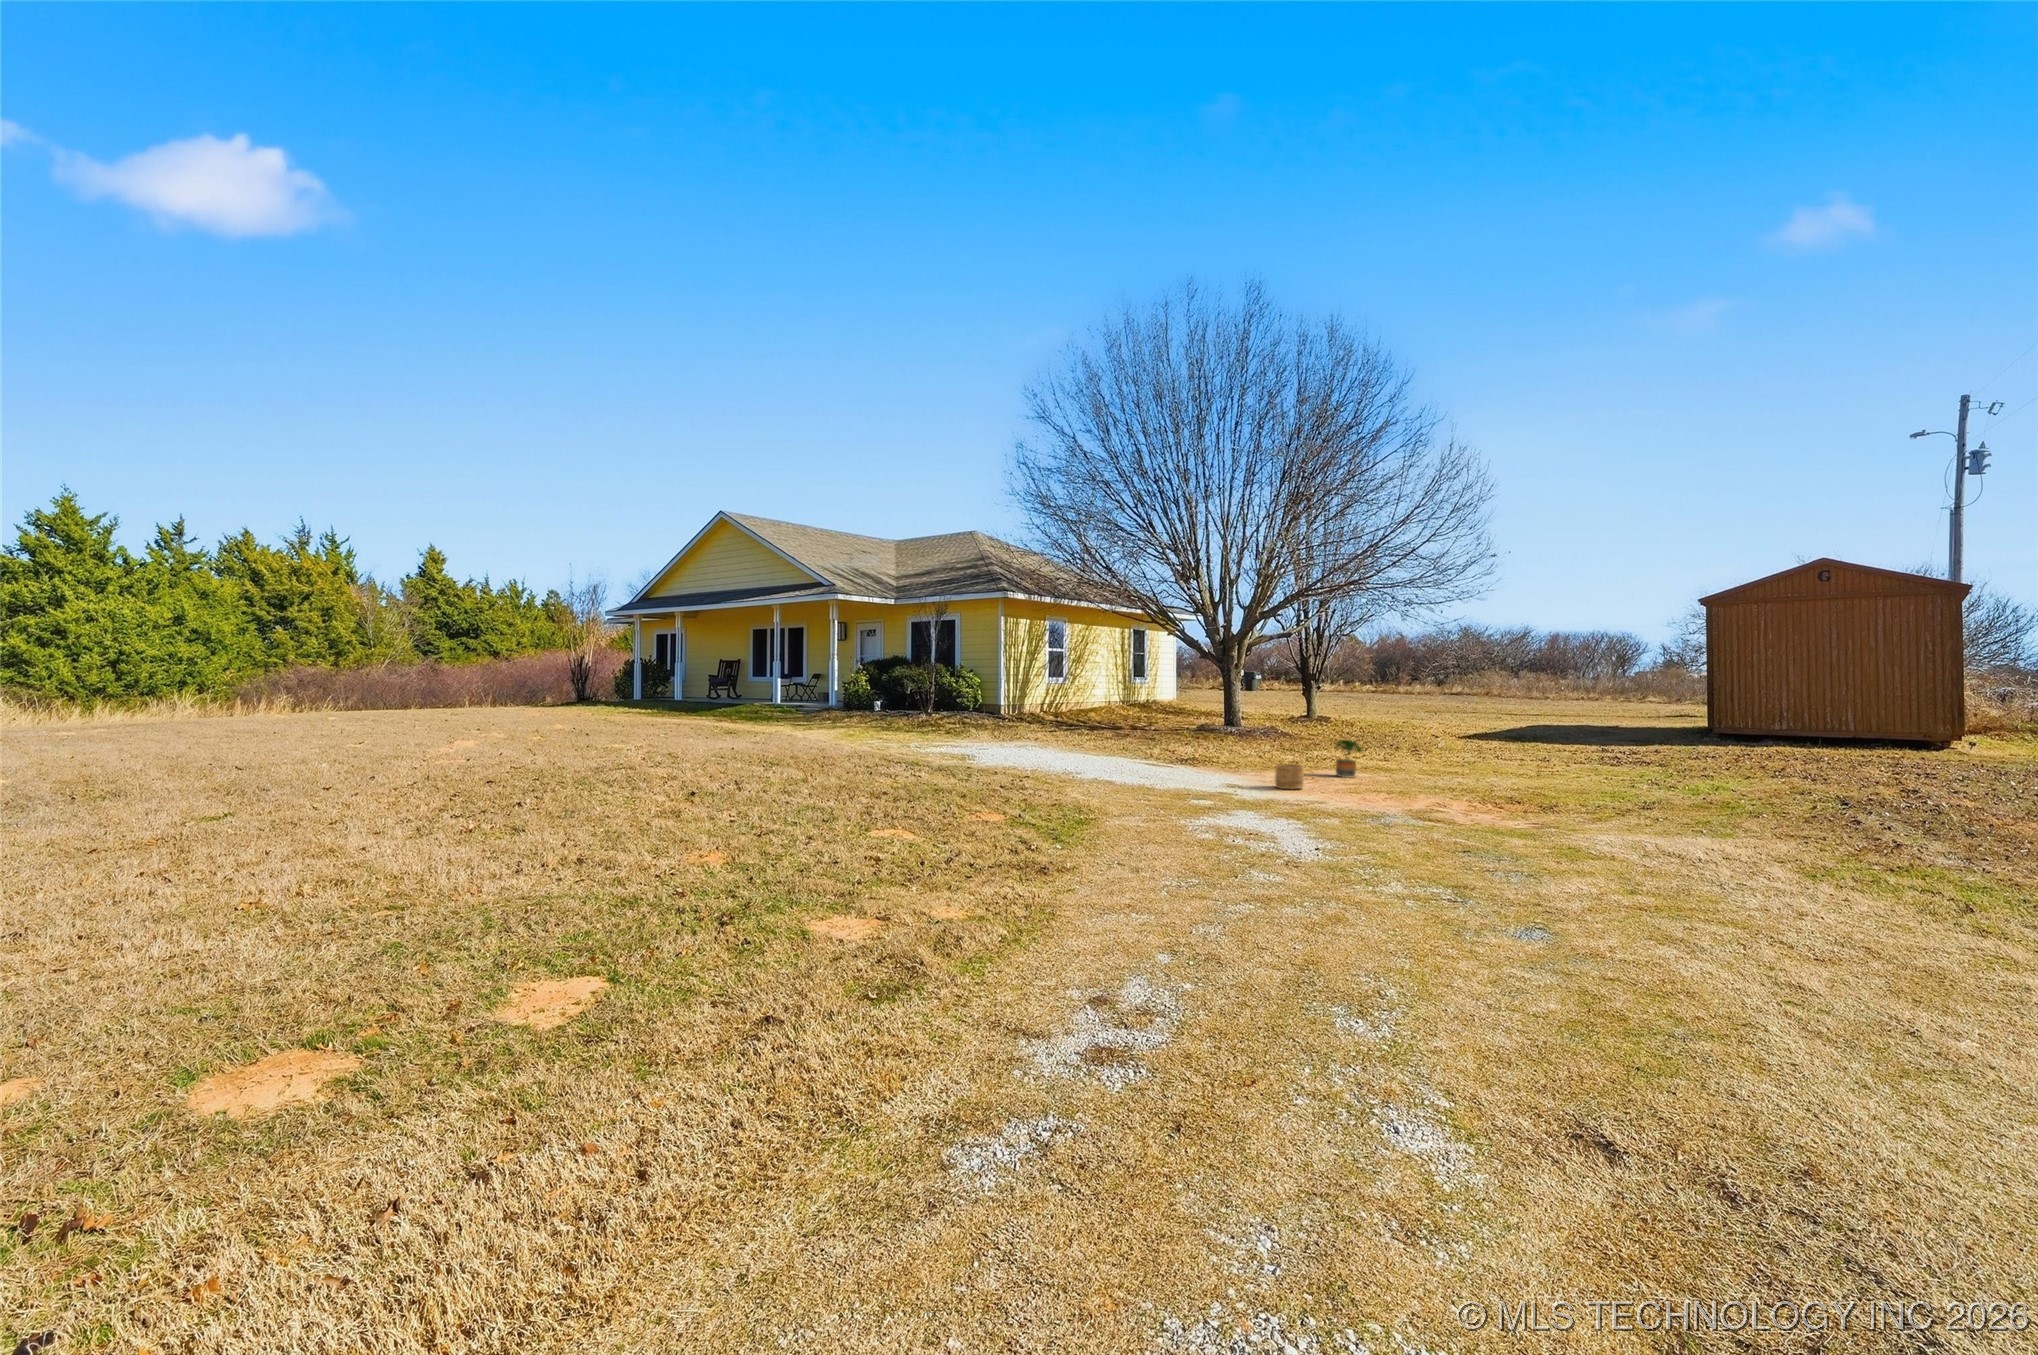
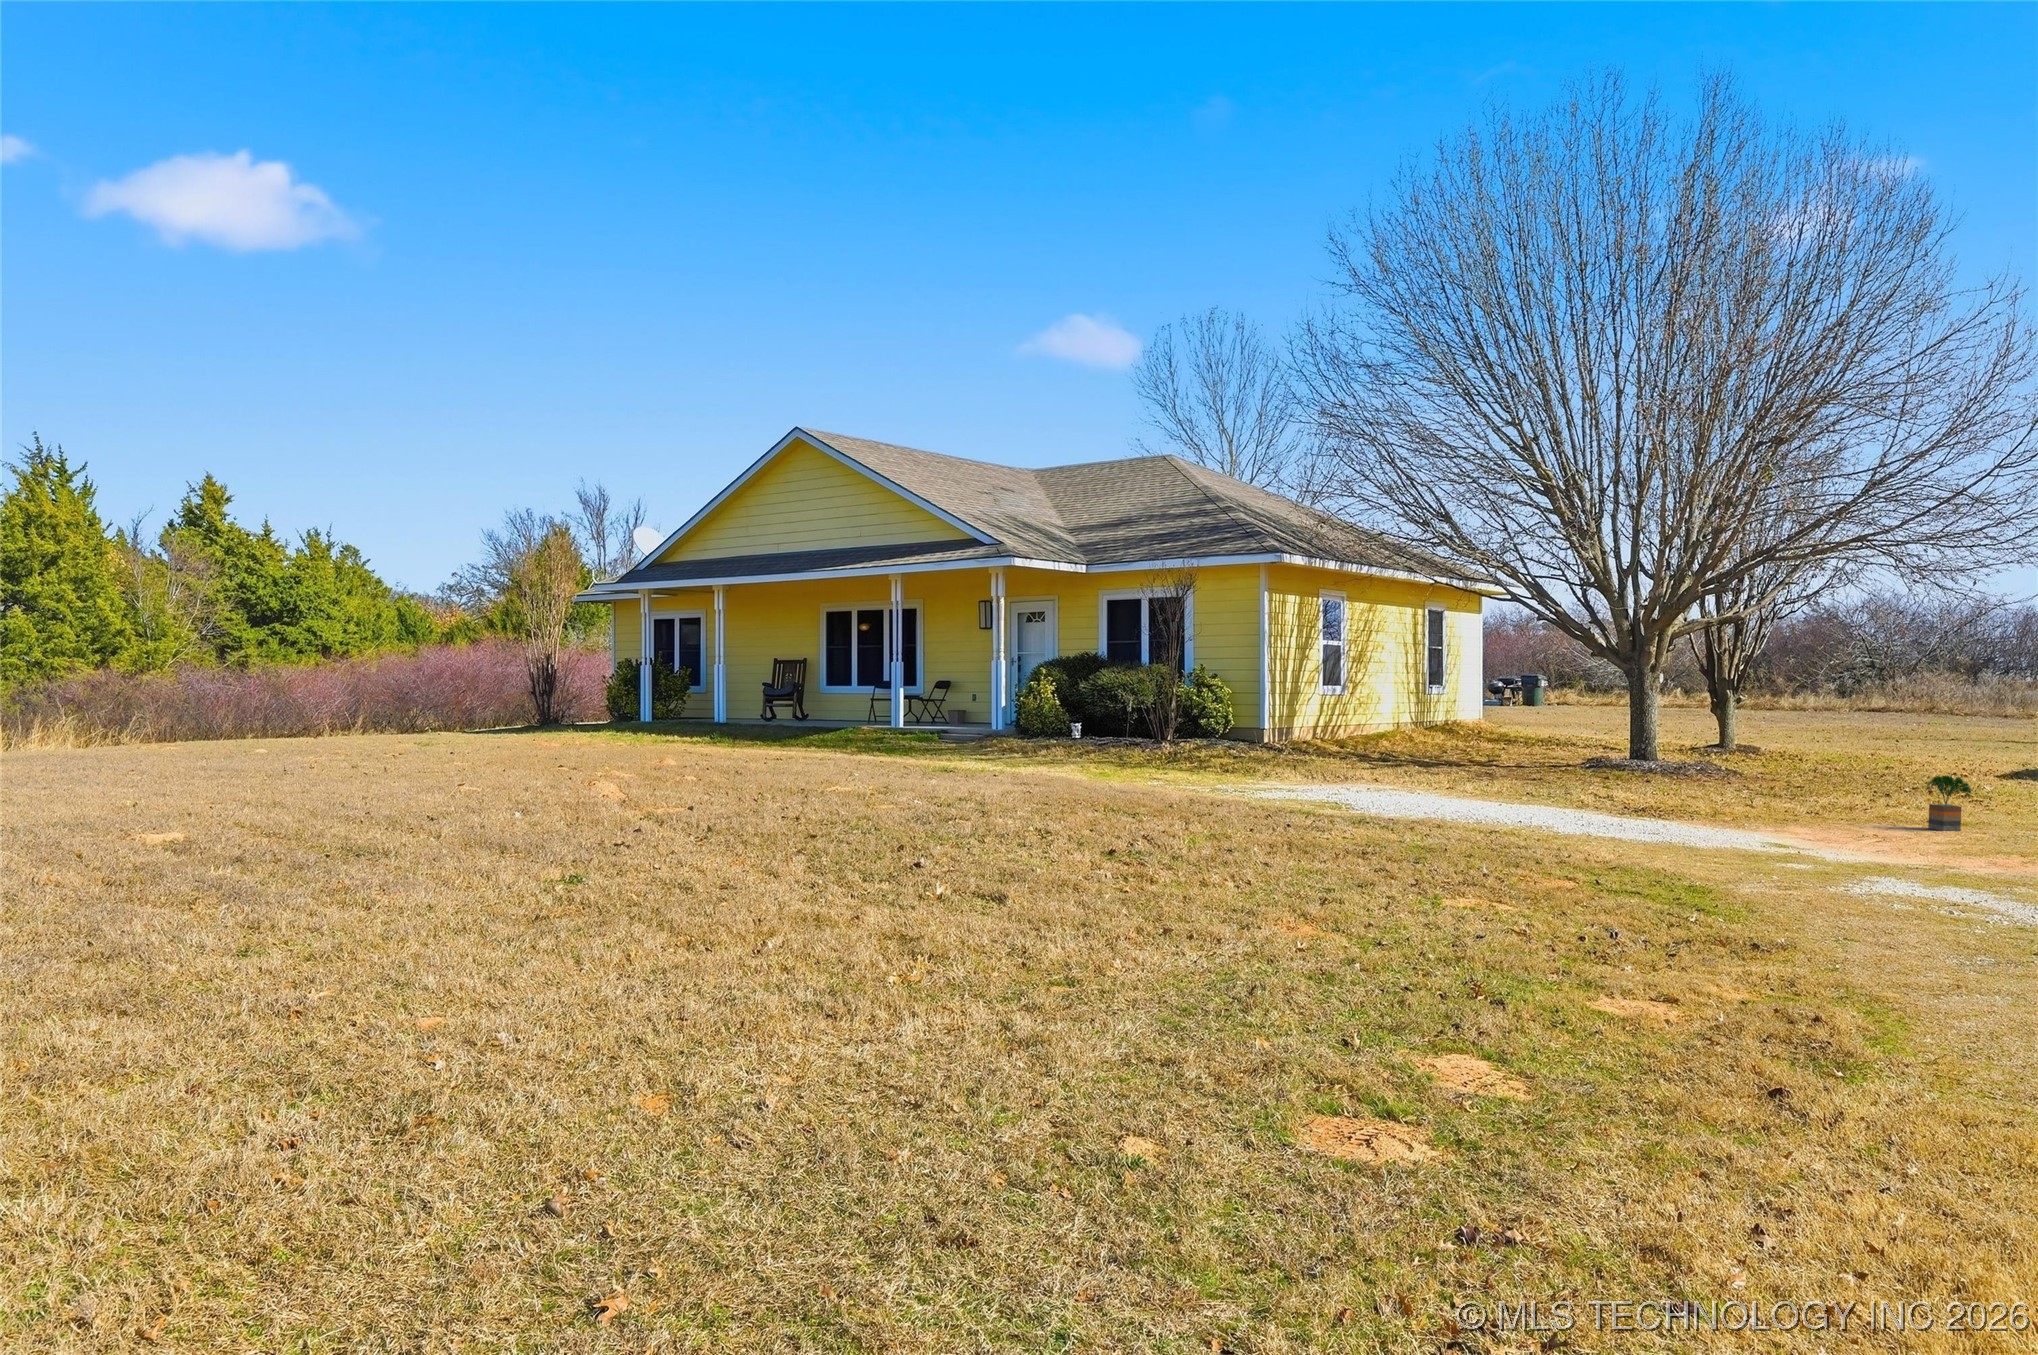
wooden bucket: present [1275,764,1303,789] -> none [1875,810,1923,846]

